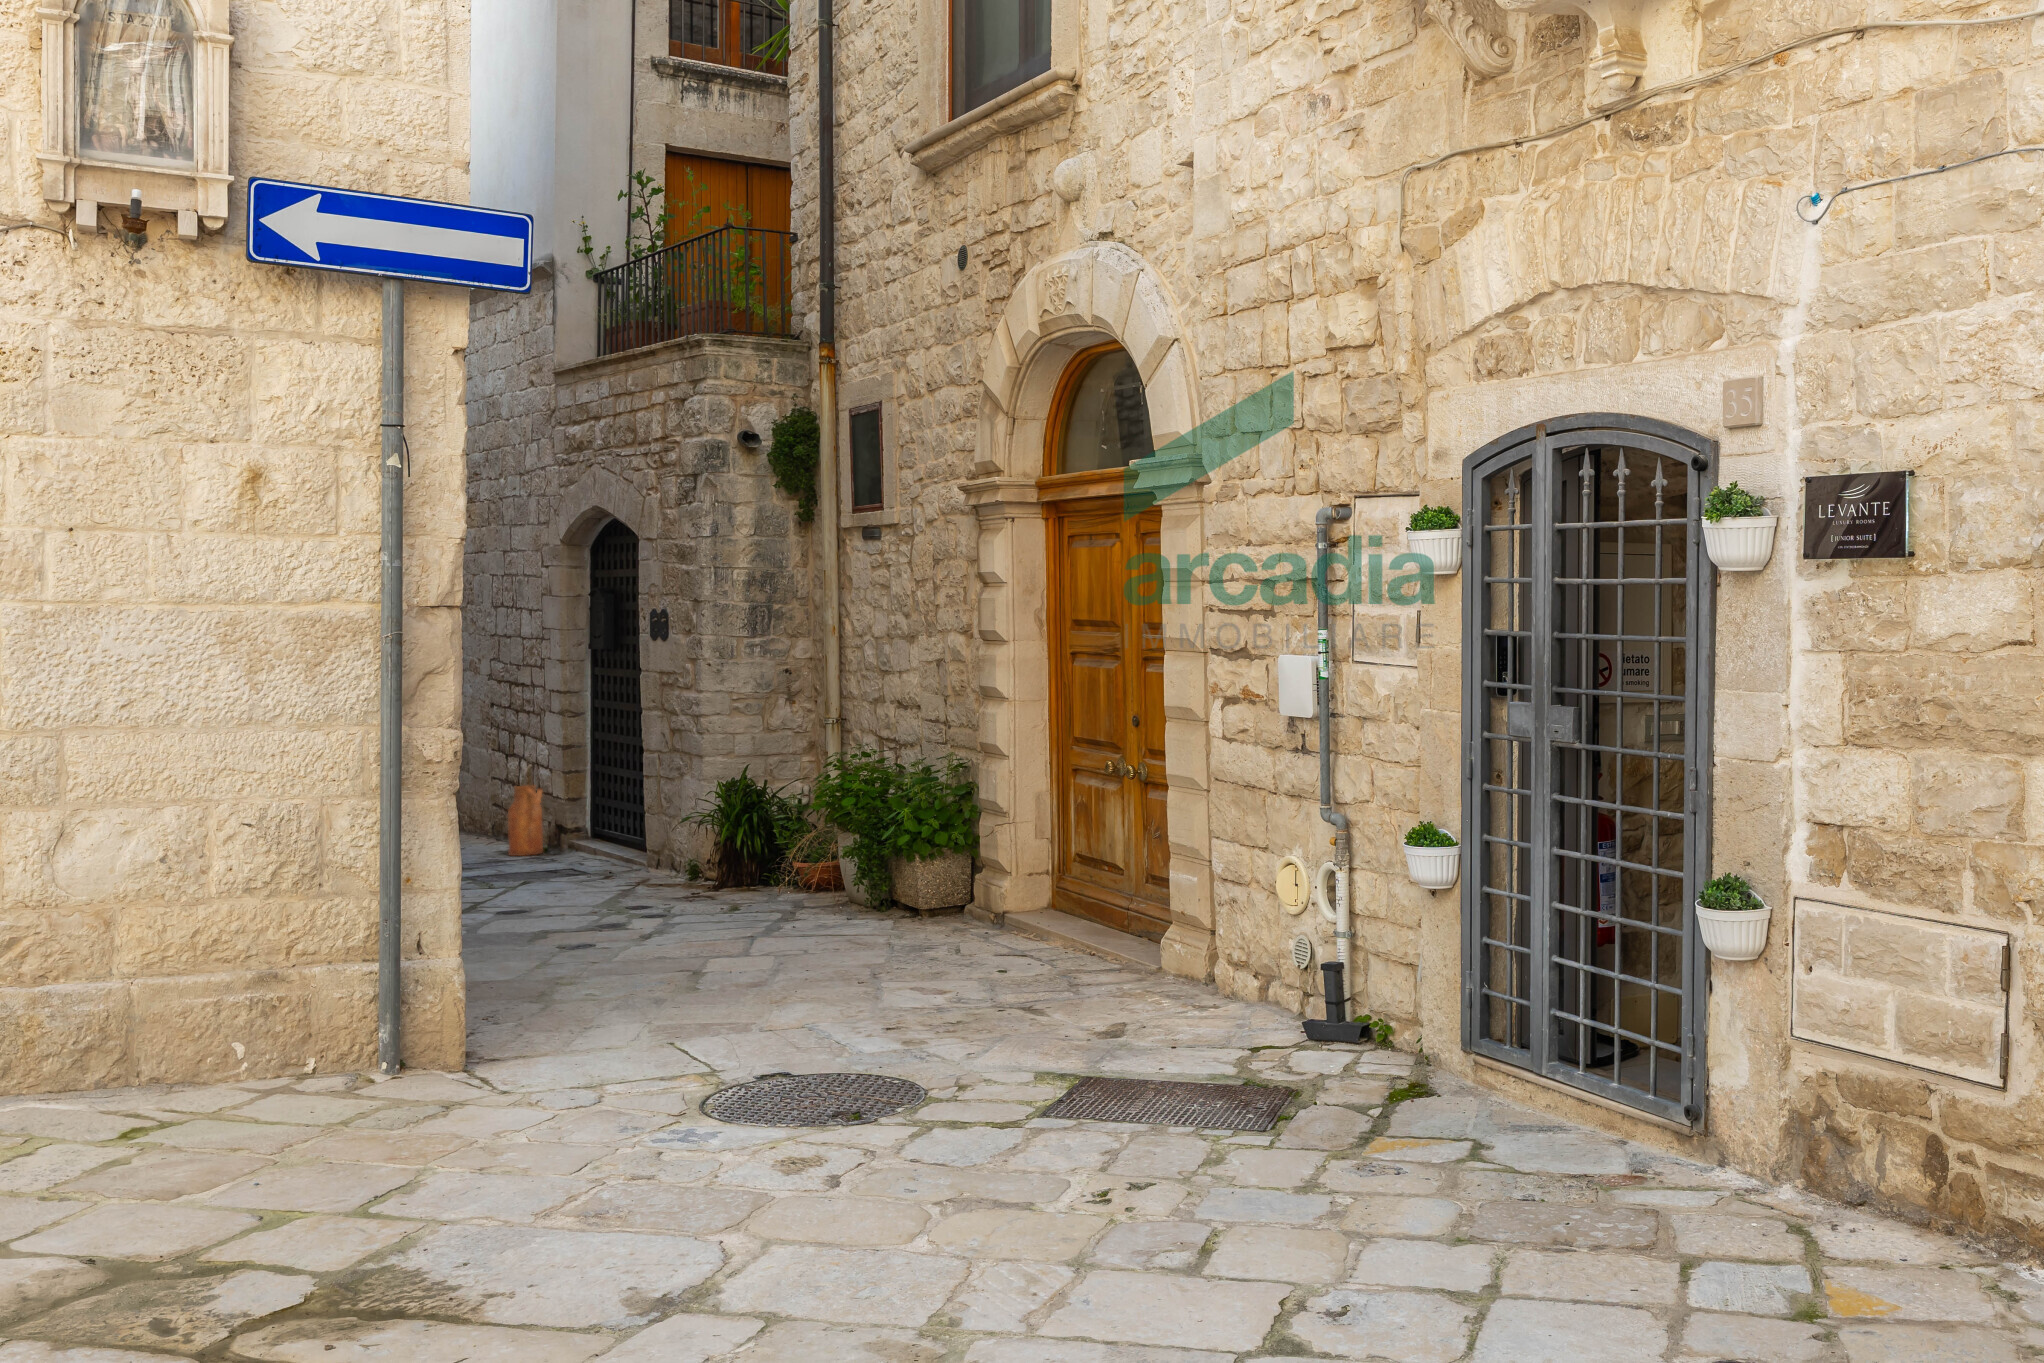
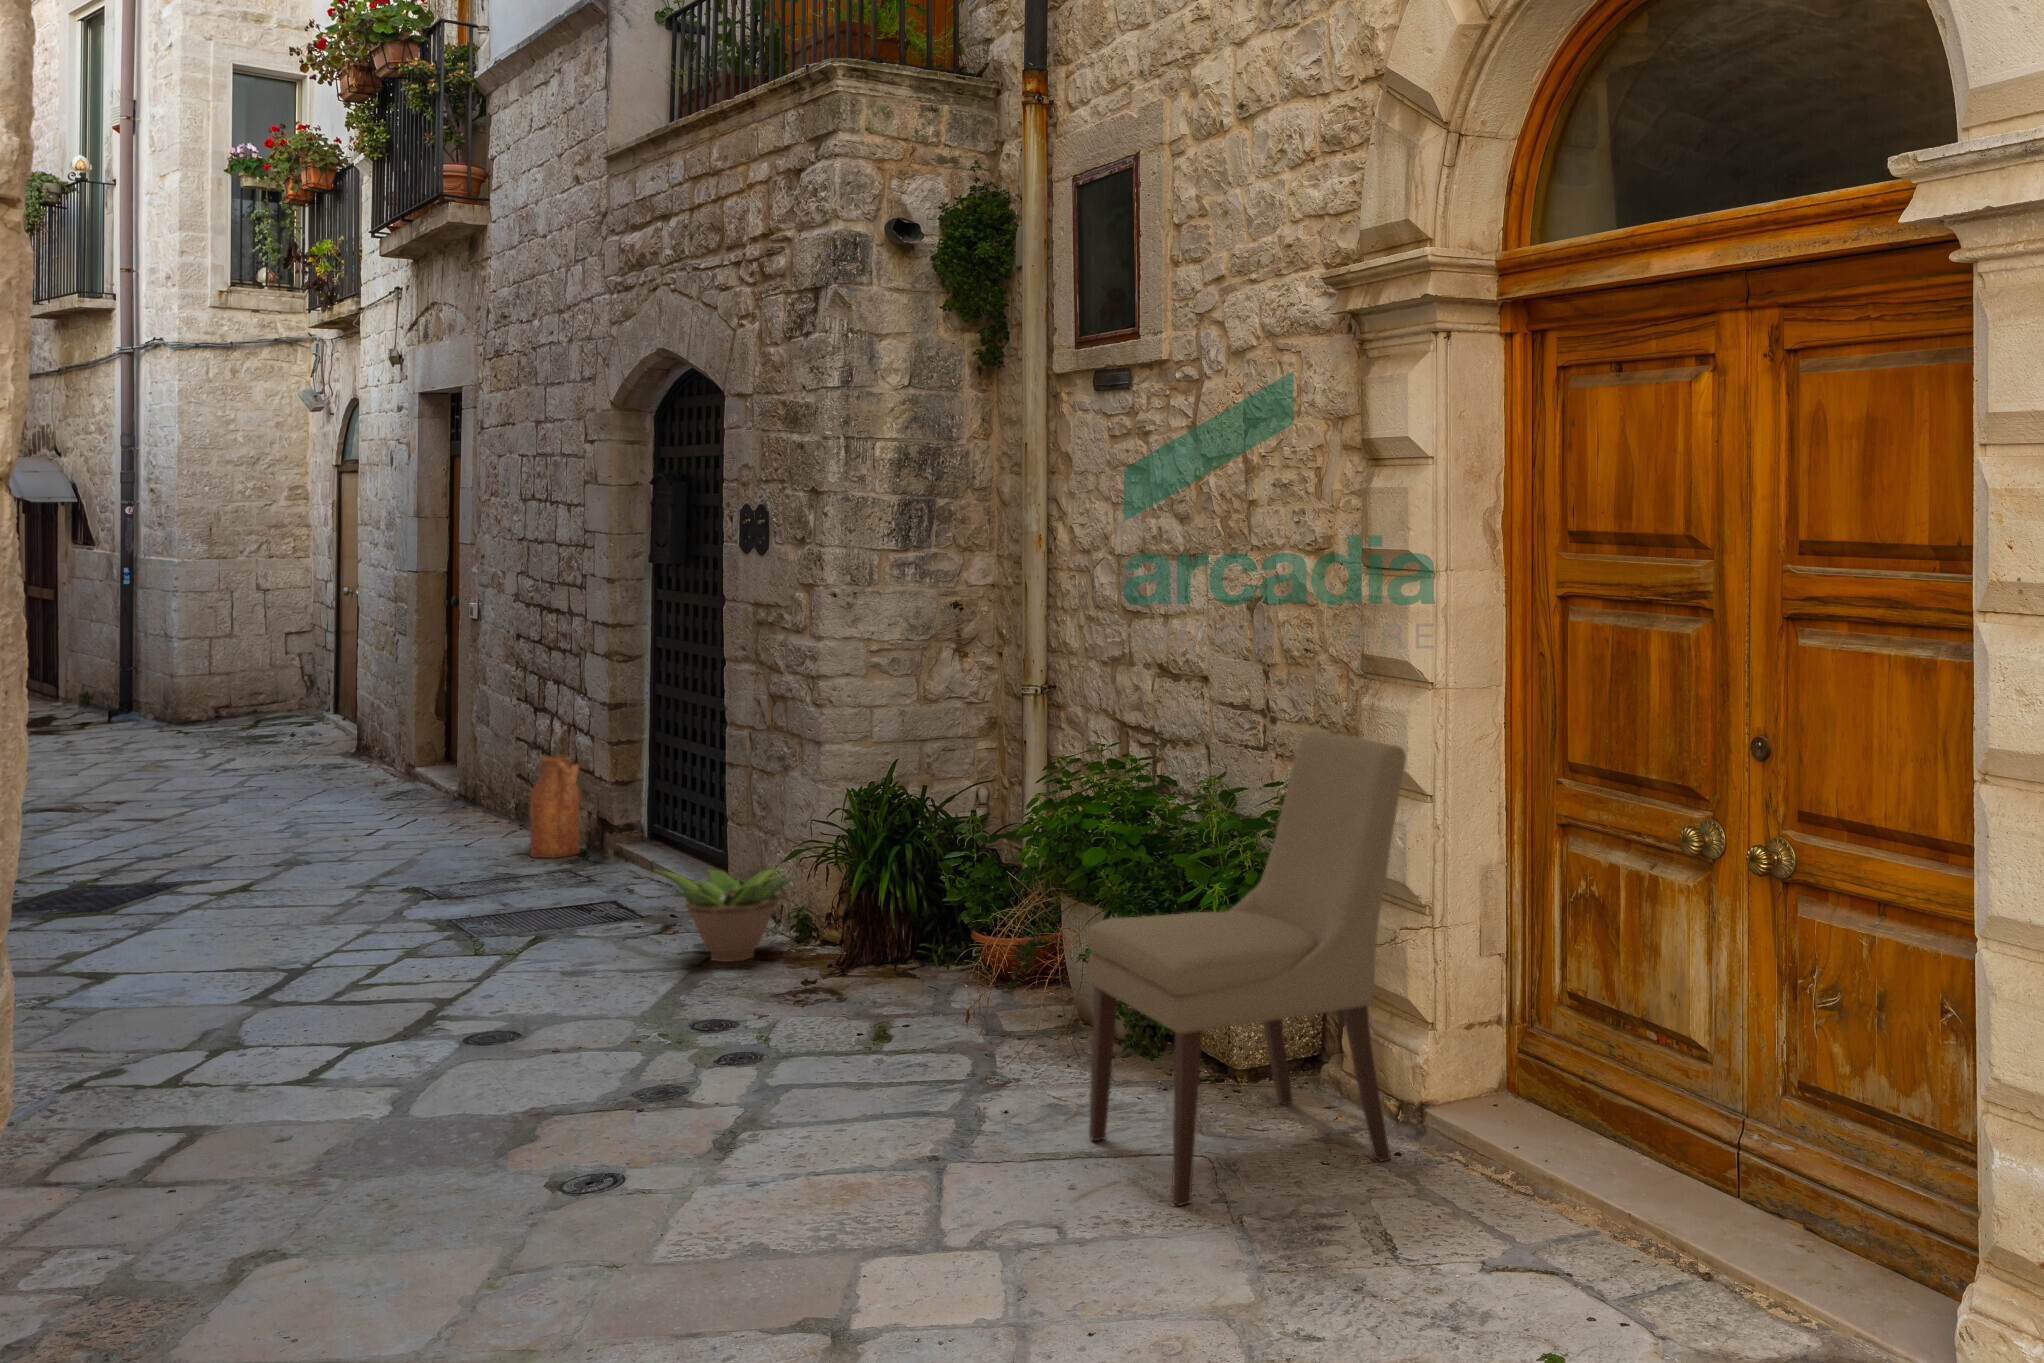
chair: none [833,729,993,958] -> present [1087,730,1406,1205]
decorative plant: none [599,840,693,895] -> present [656,868,800,962]

